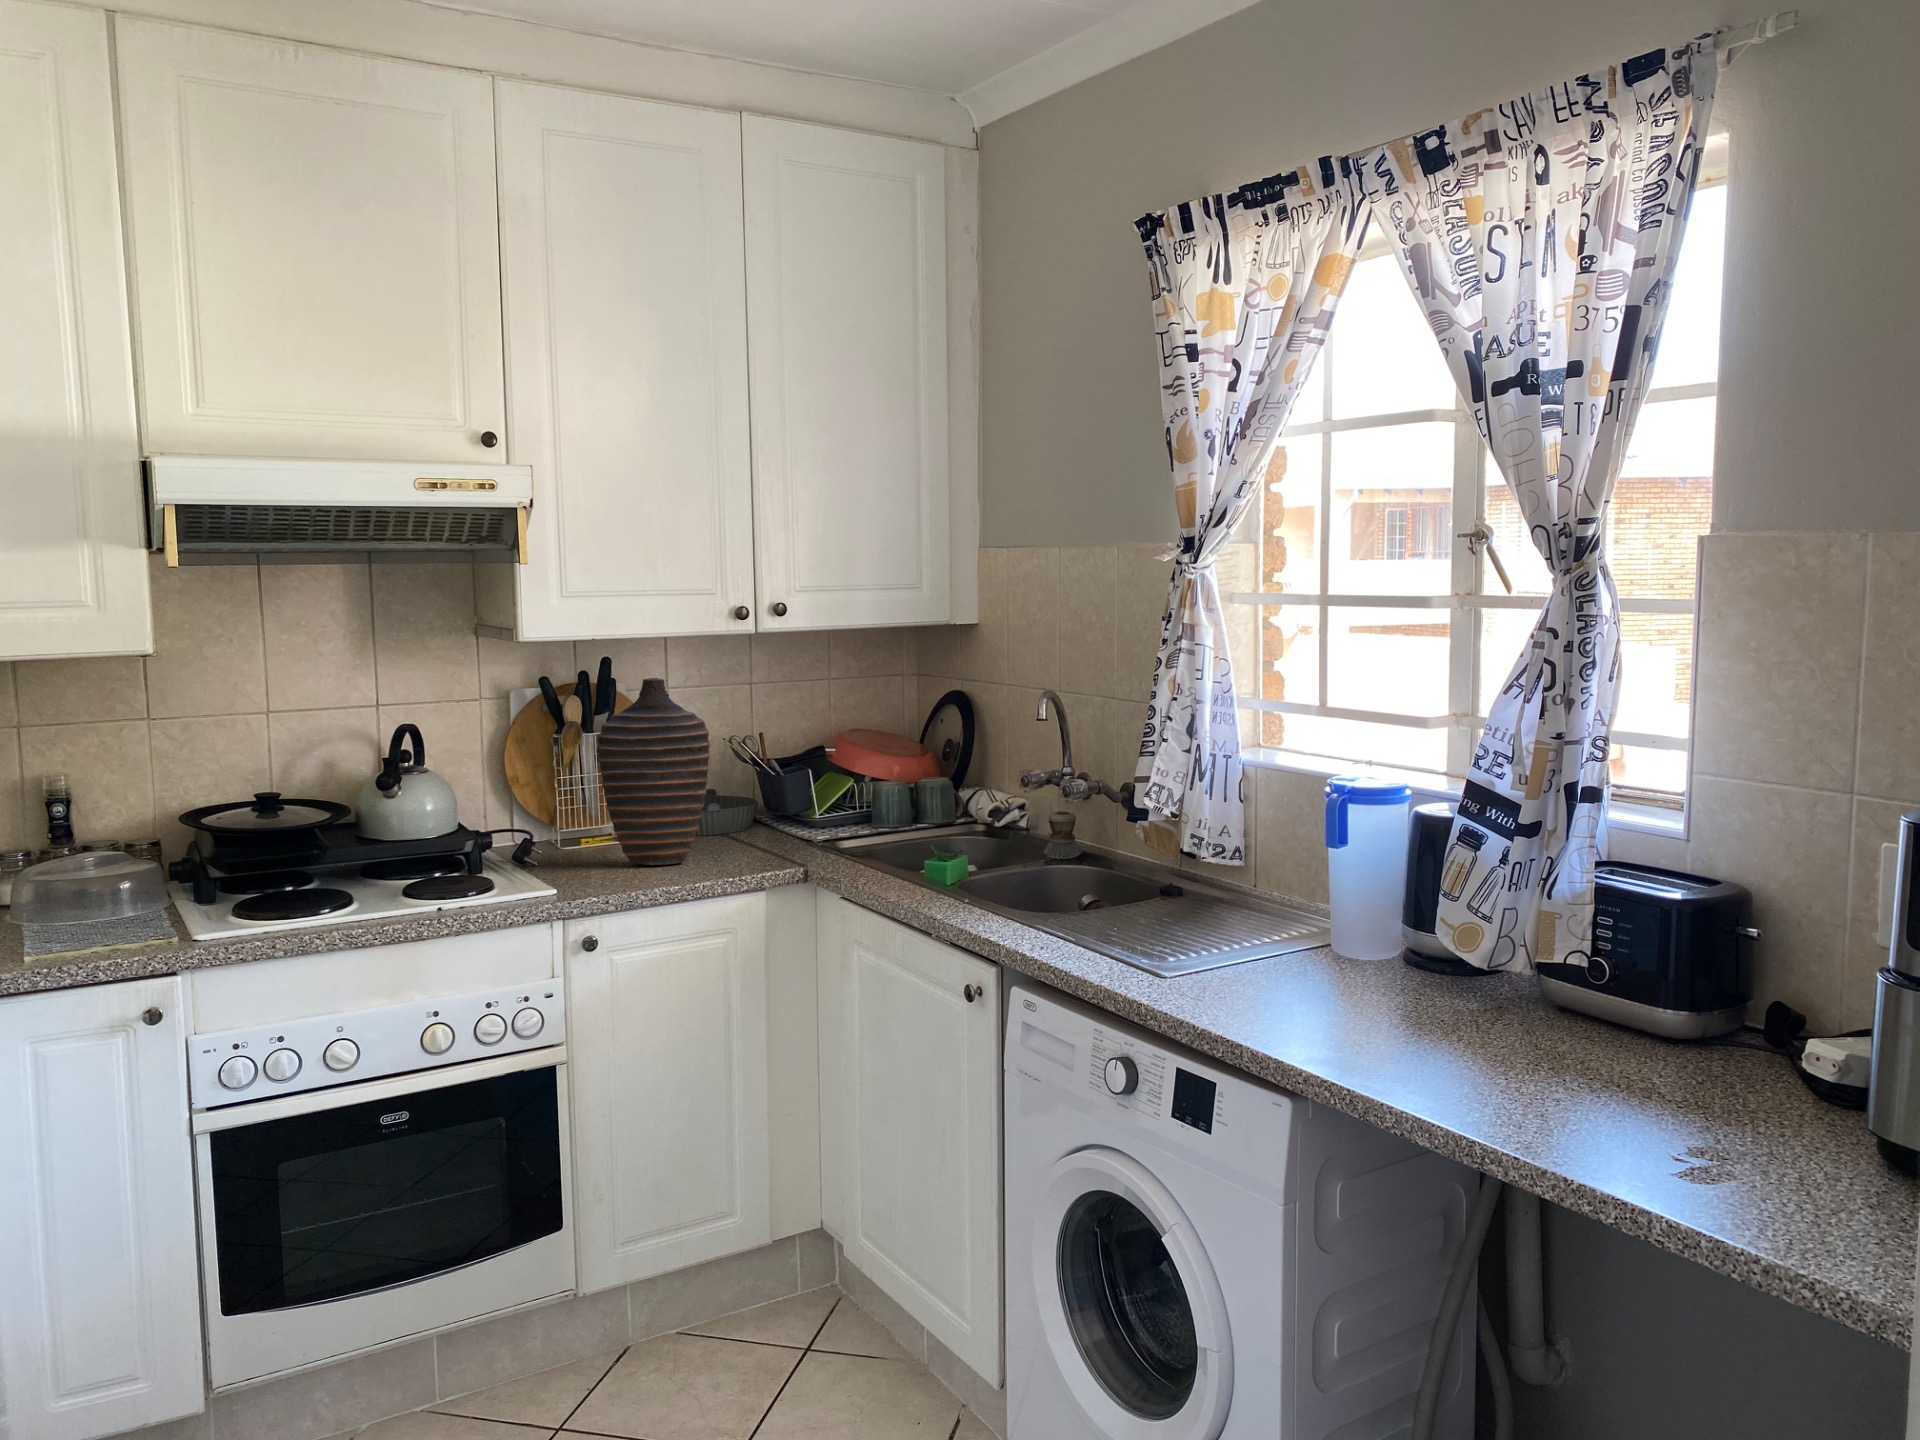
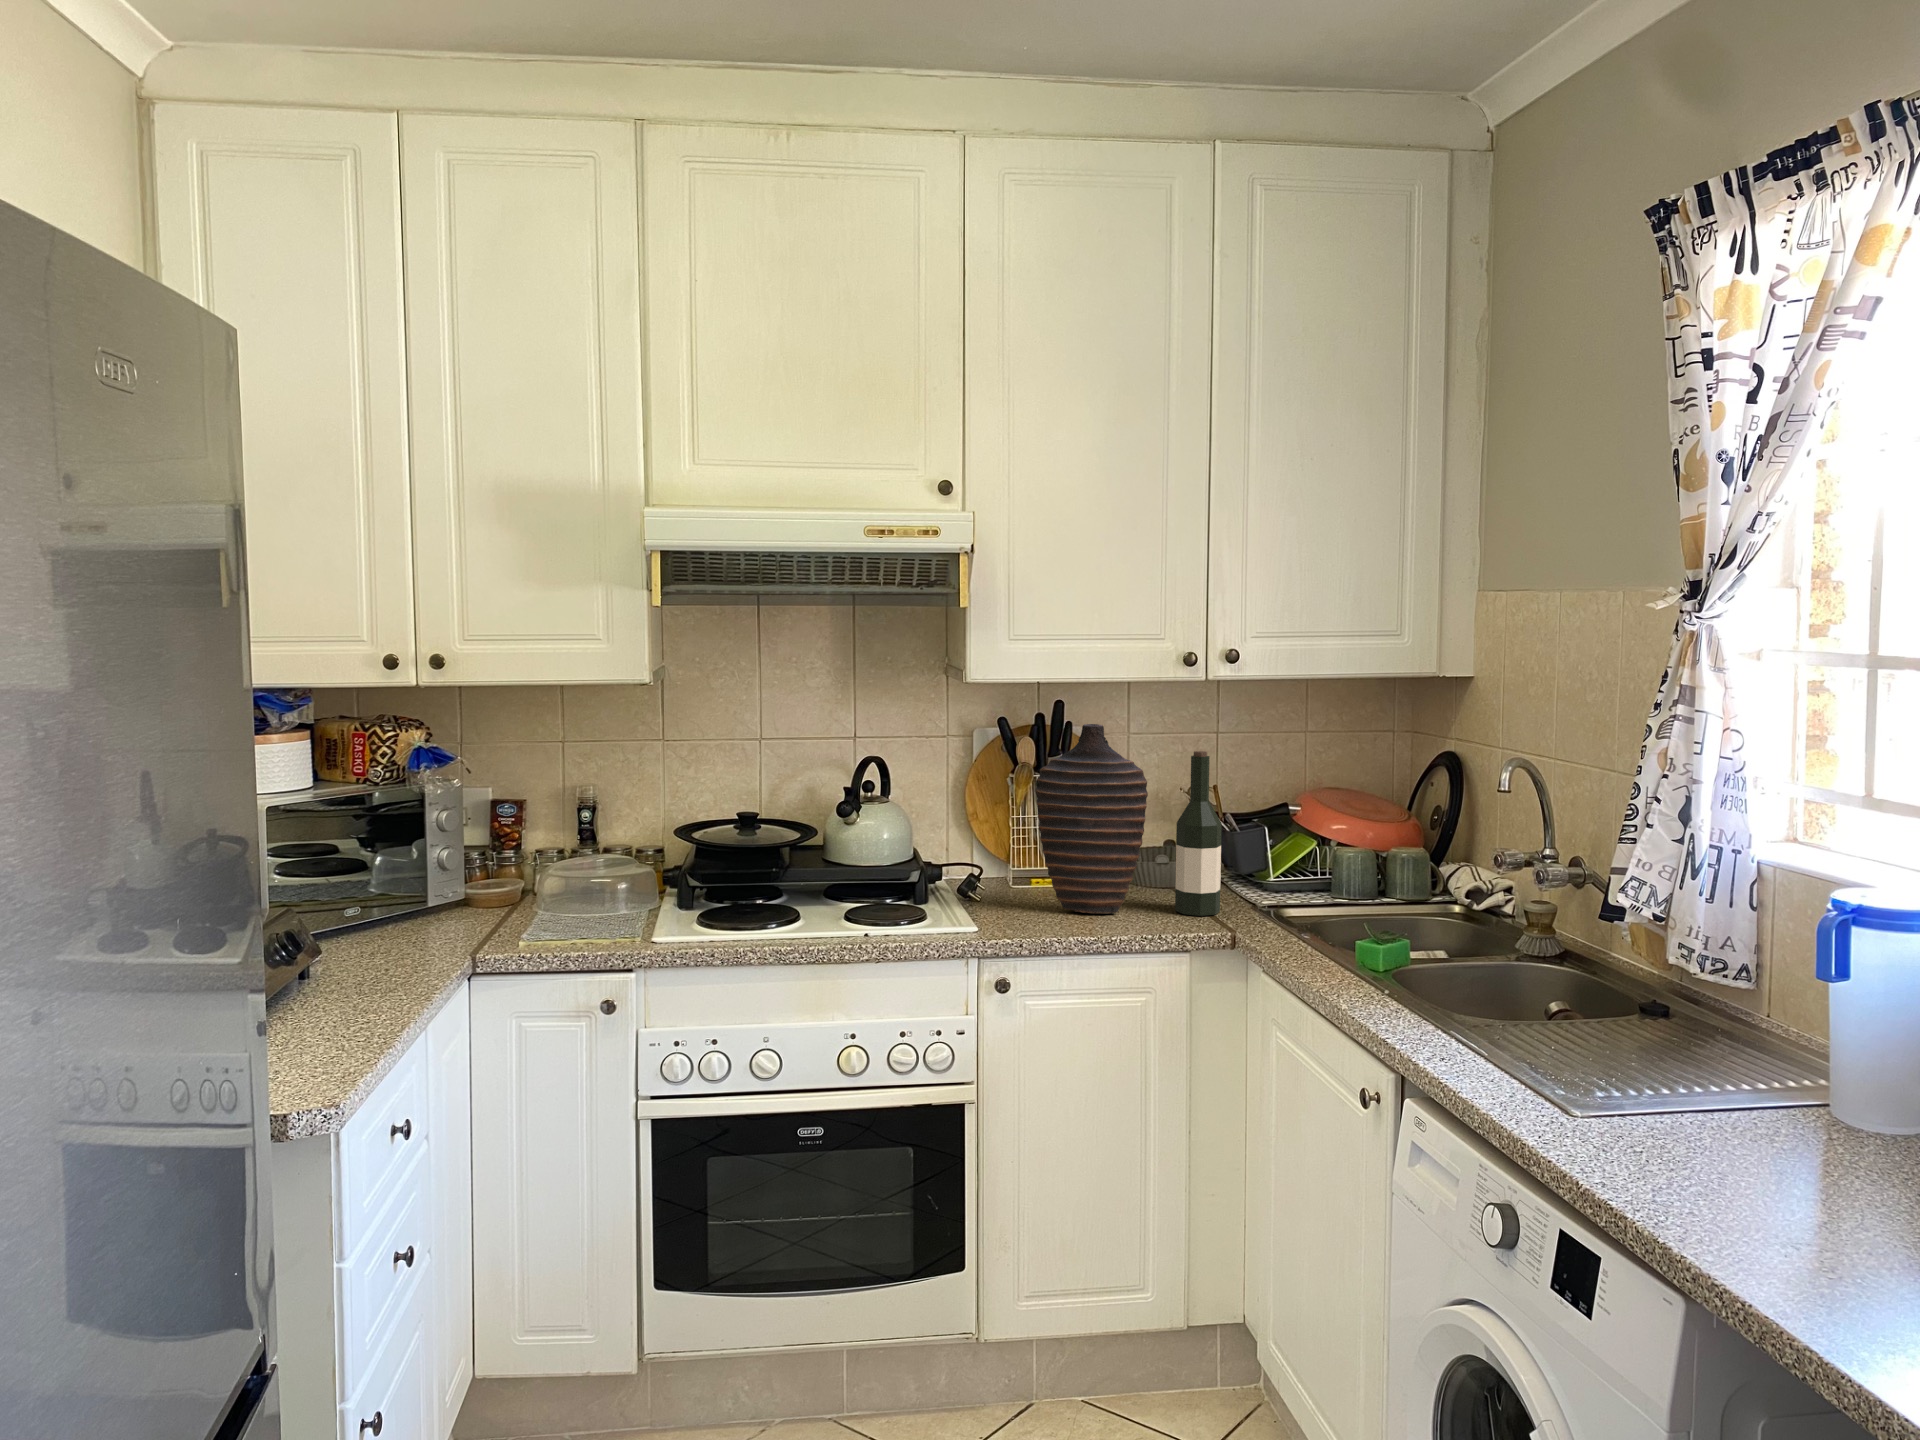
wine bottle: none [736,700,779,857] -> present [1175,751,1222,916]

